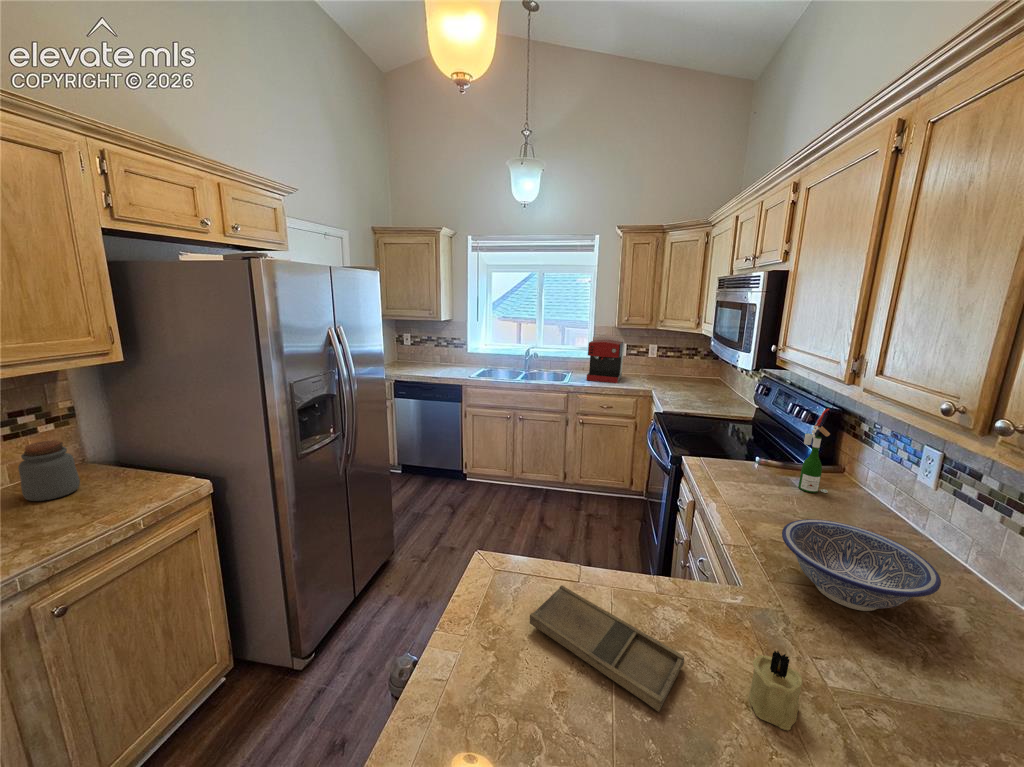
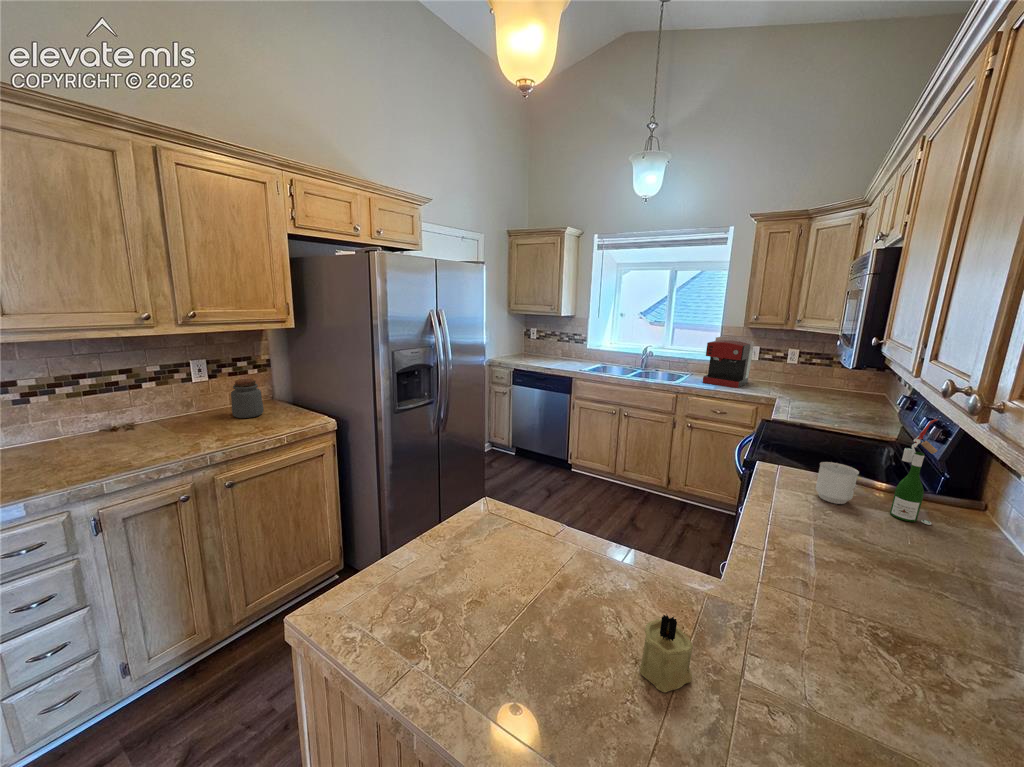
mug: none [744,452,777,487] -> present [816,462,859,504]
decorative bowl: present [782,519,941,611] -> none [779,528,972,640]
tray: present [530,585,684,712] -> none [483,530,598,638]

